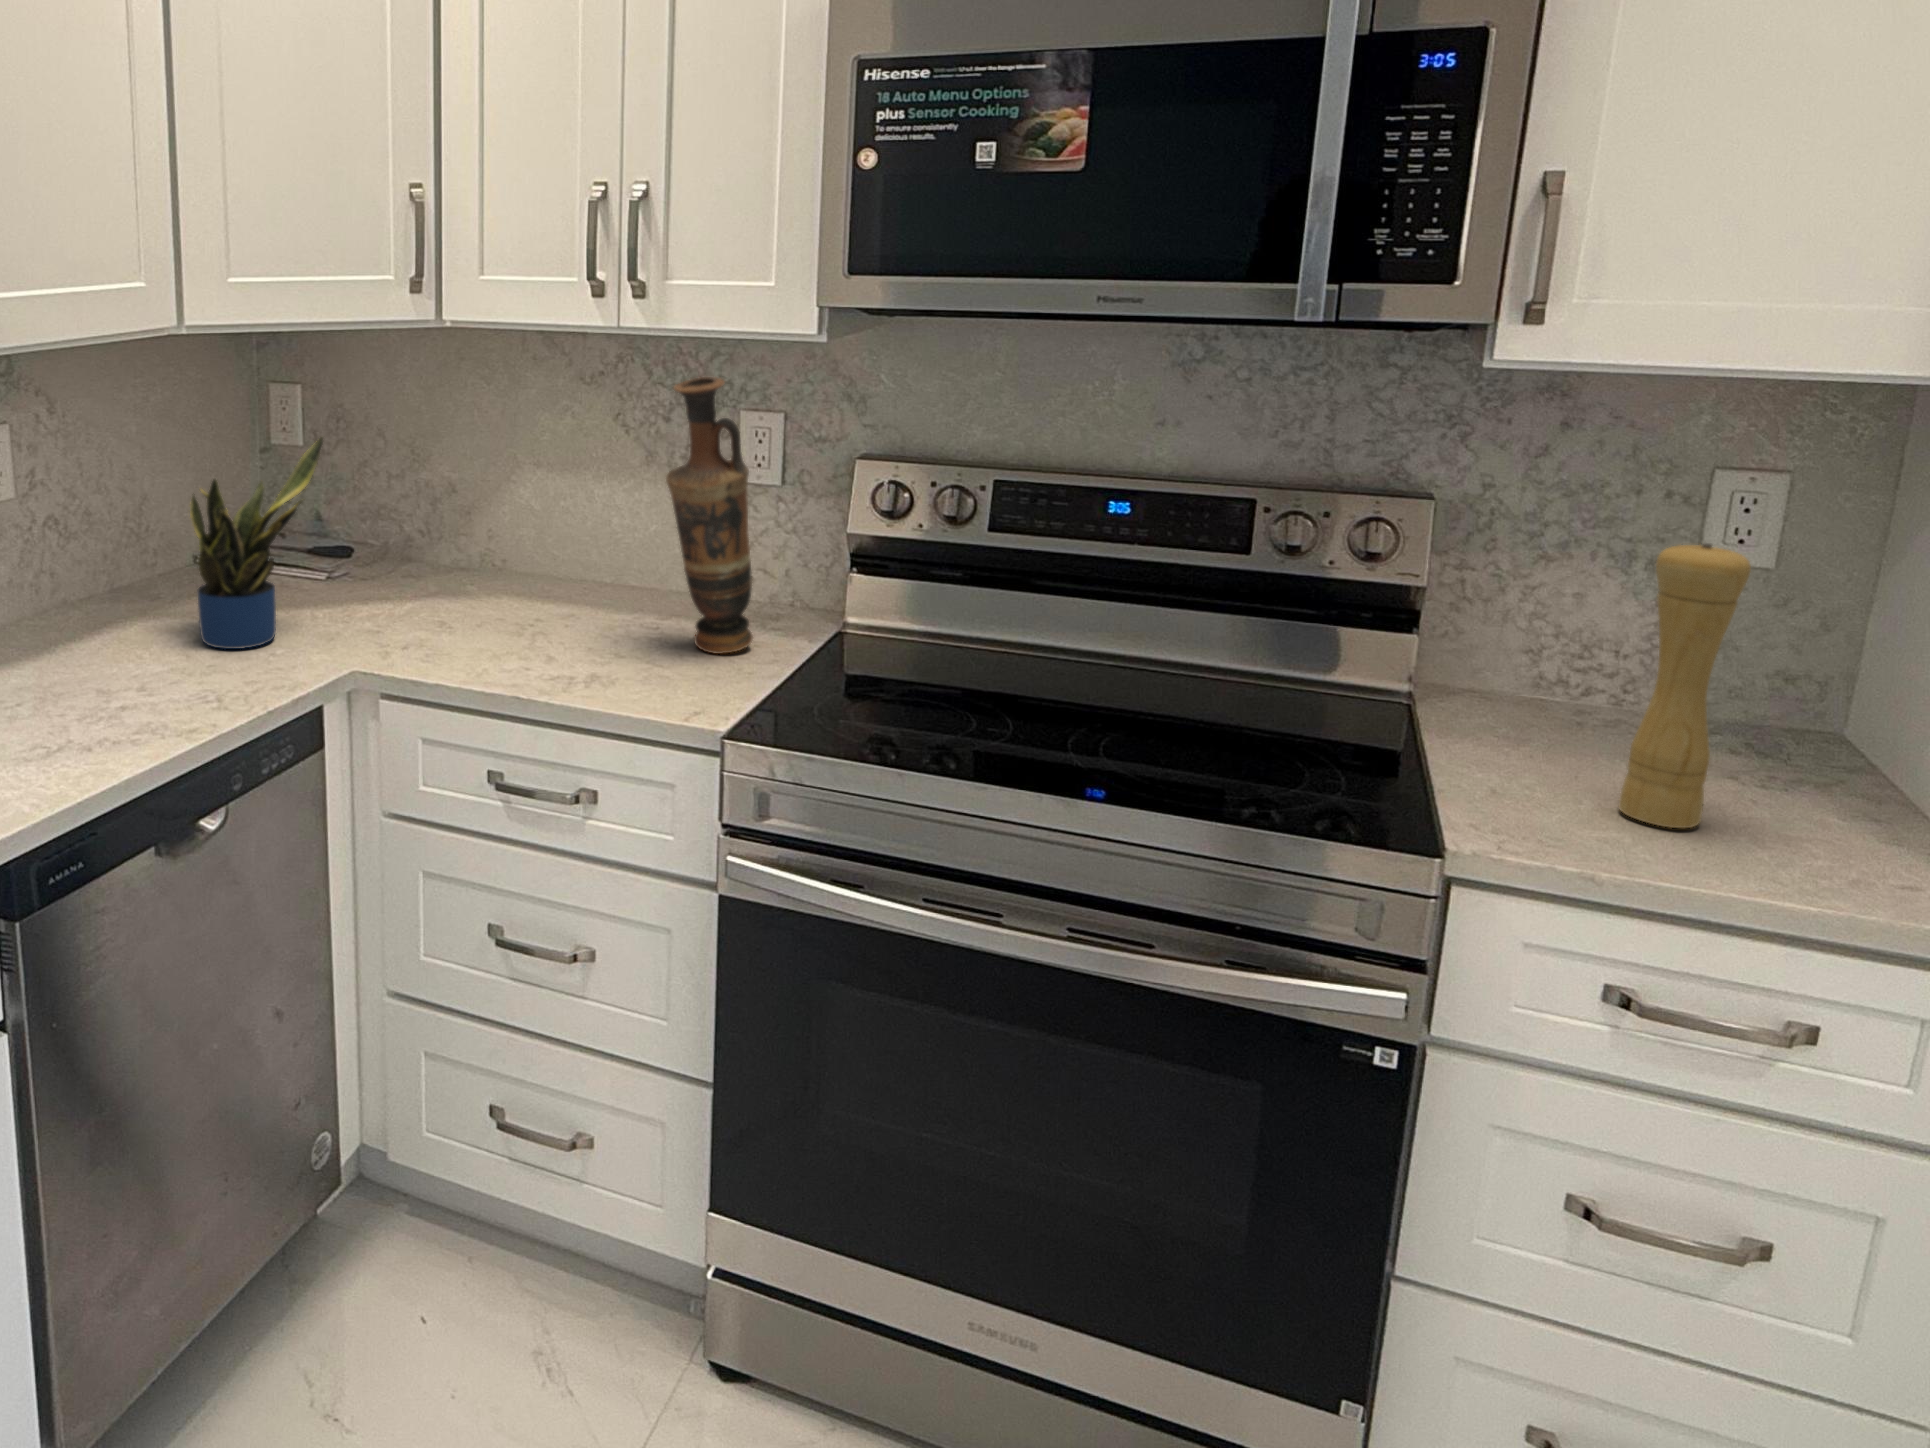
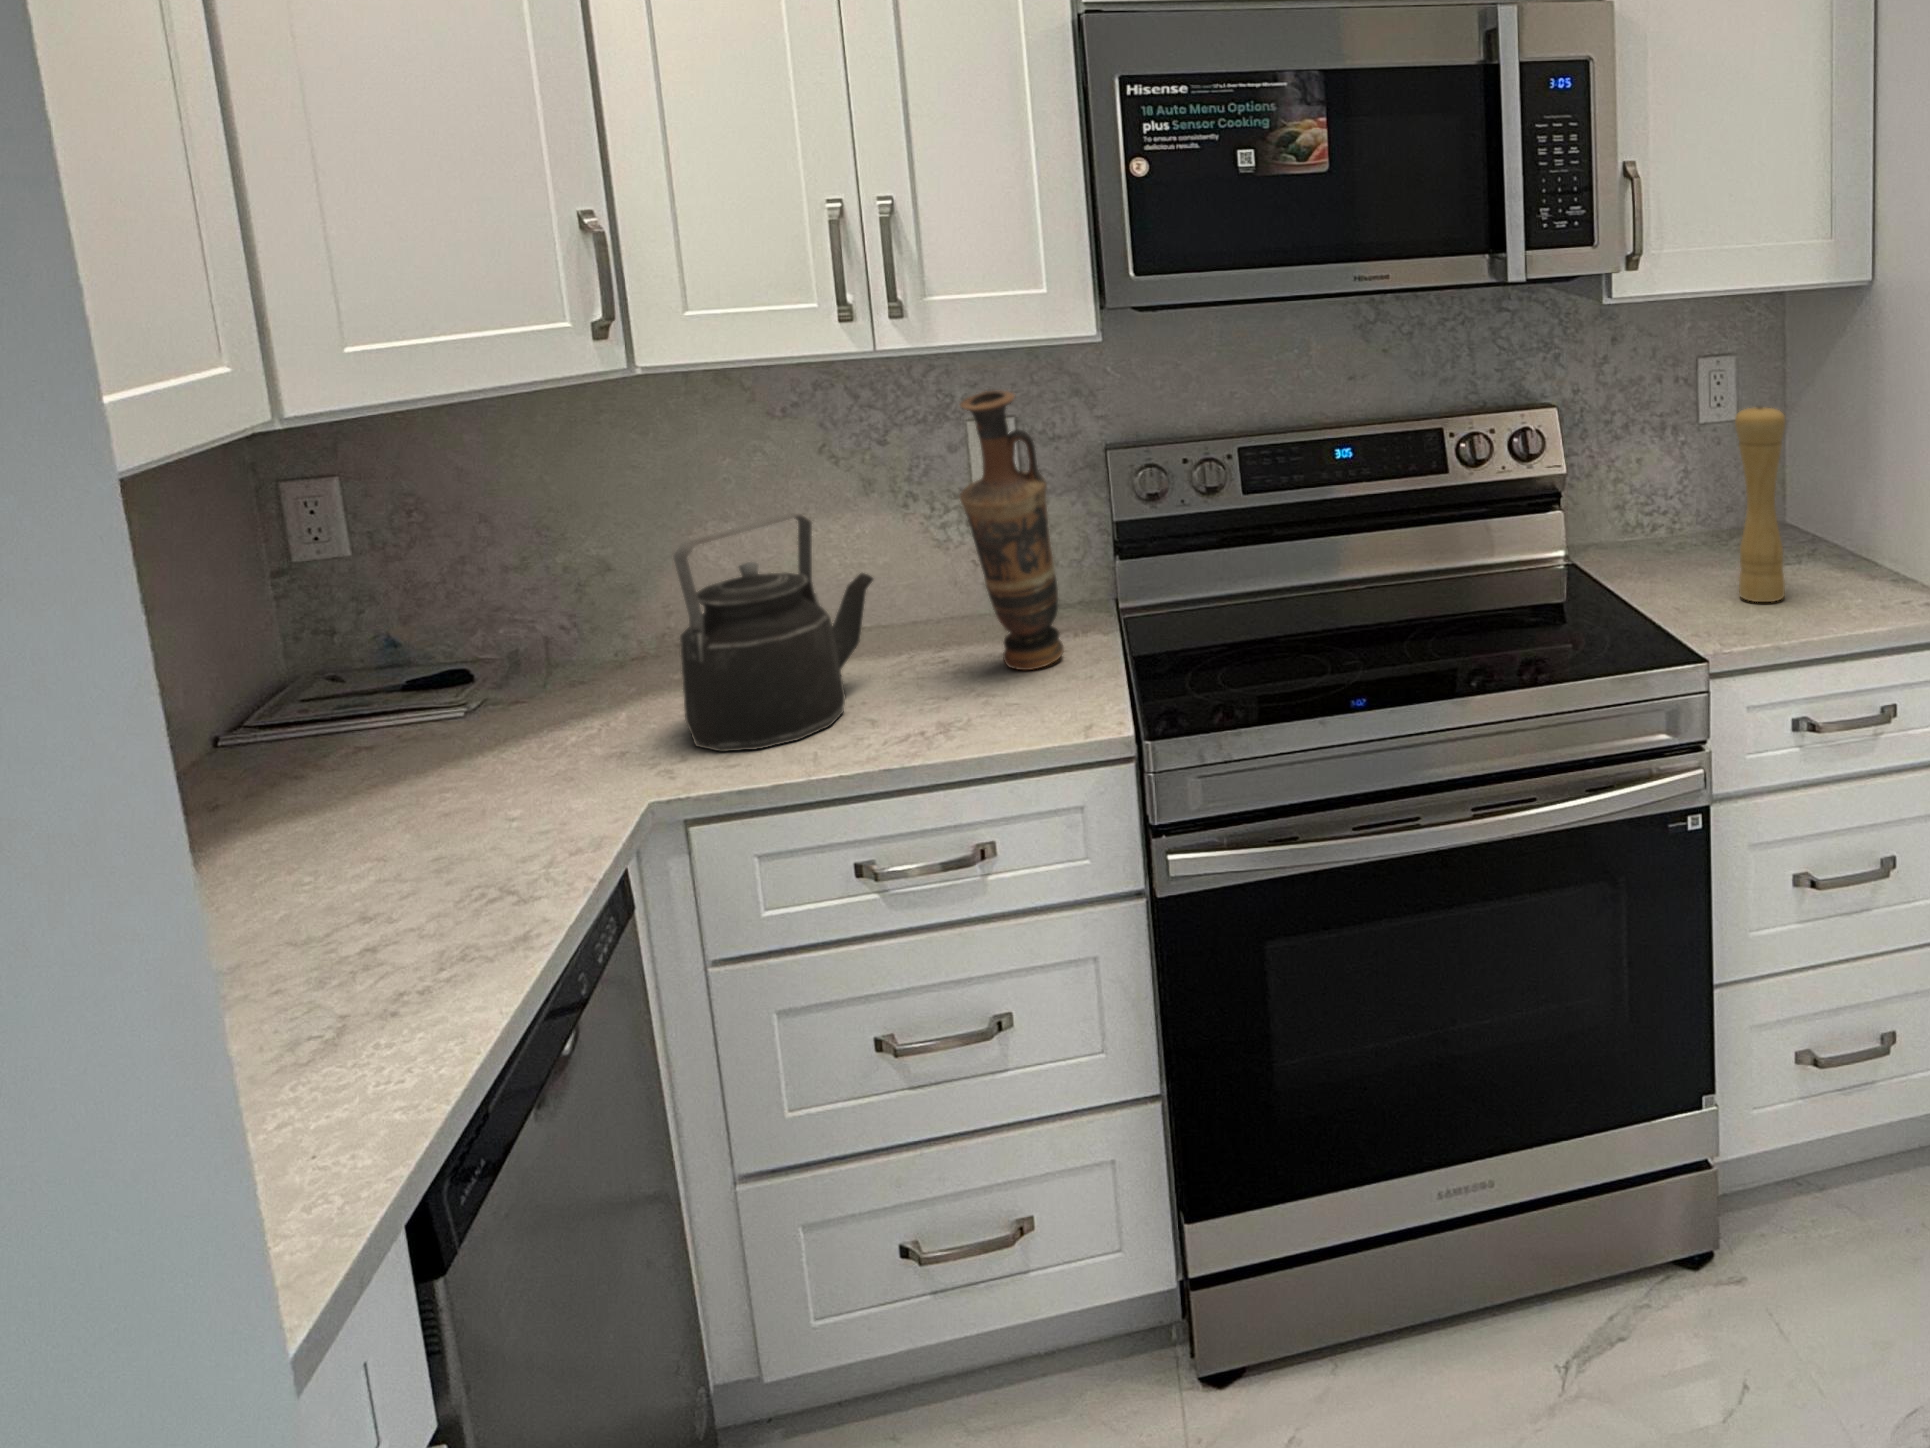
potted plant: present [190,438,323,649] -> none [318,532,522,841]
kettle: none [421,461,600,655] -> present [673,513,873,752]

